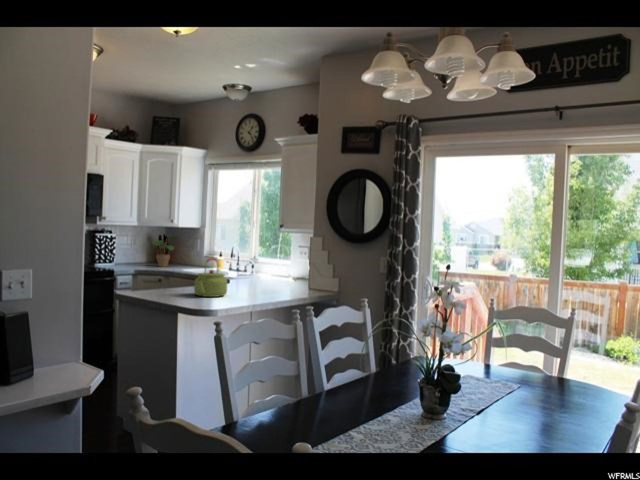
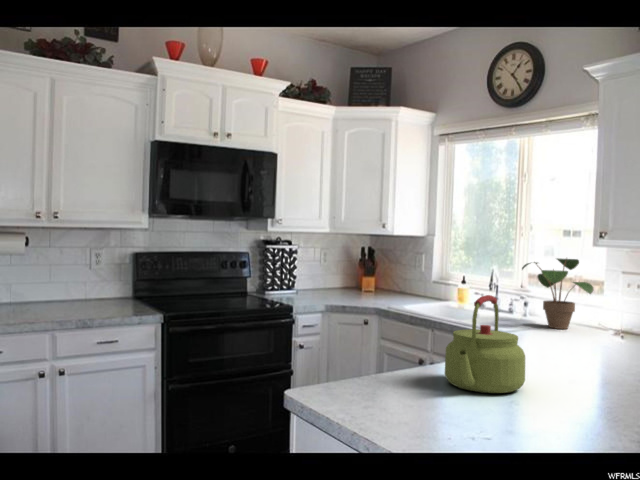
potted plant: present [148,236,175,267] -> present [522,258,593,329]

